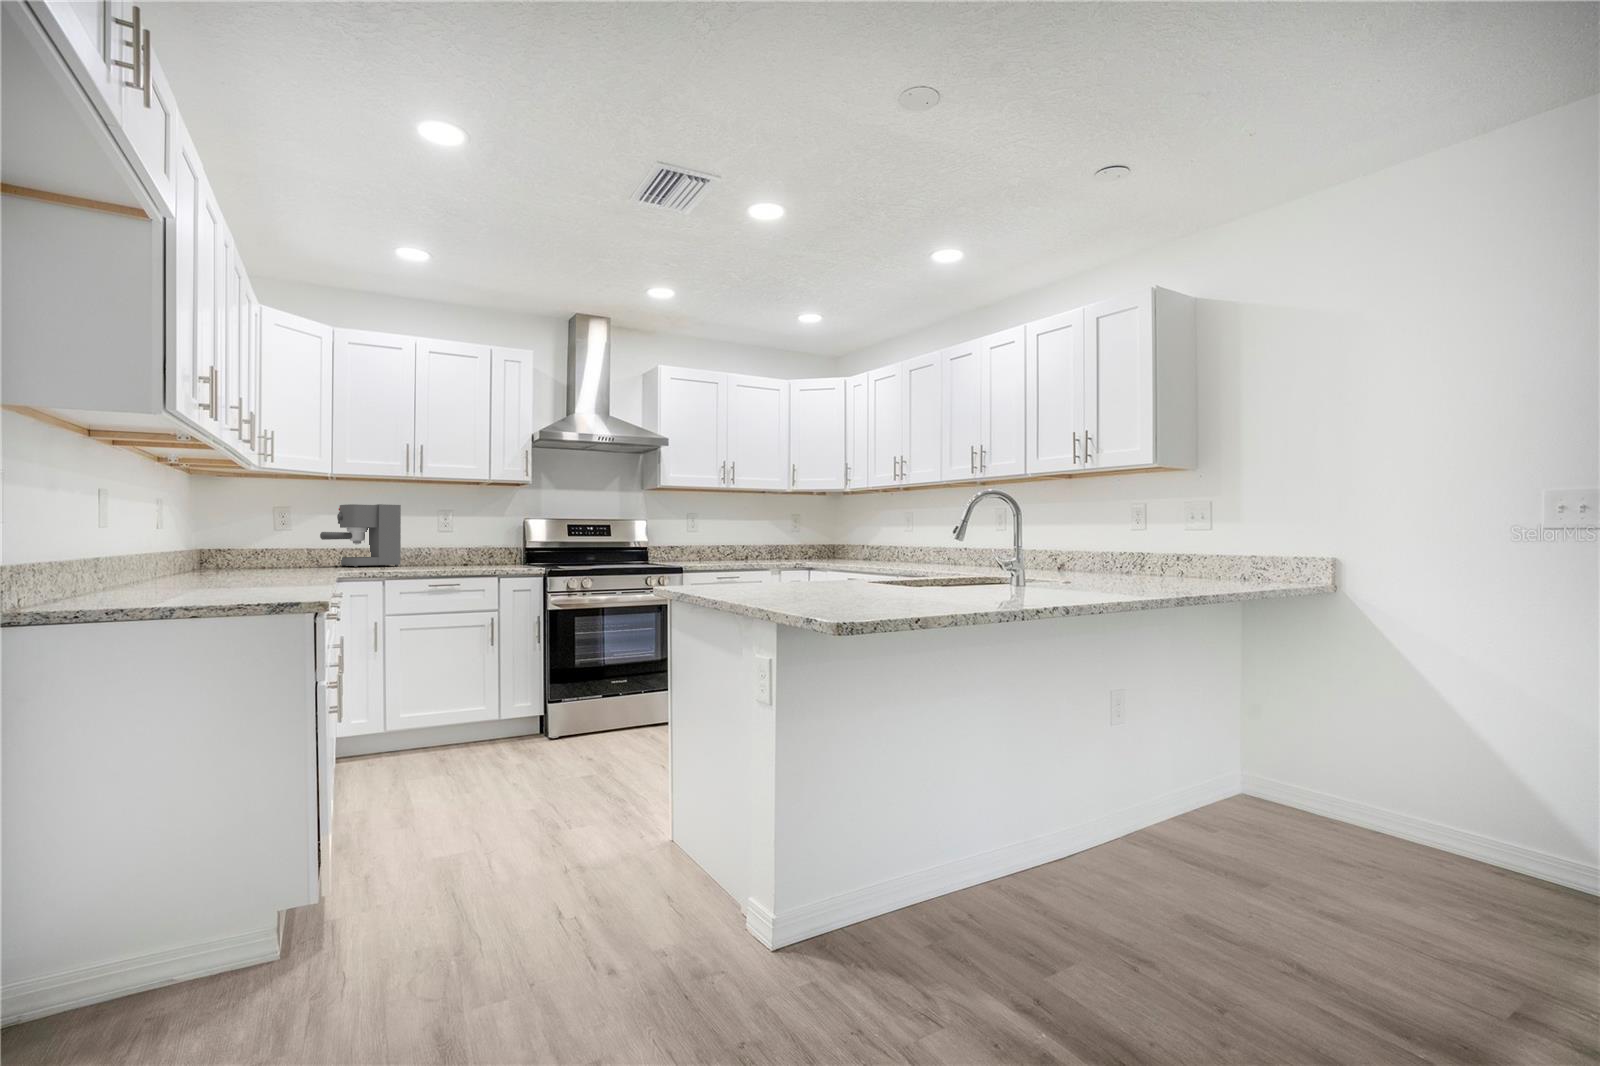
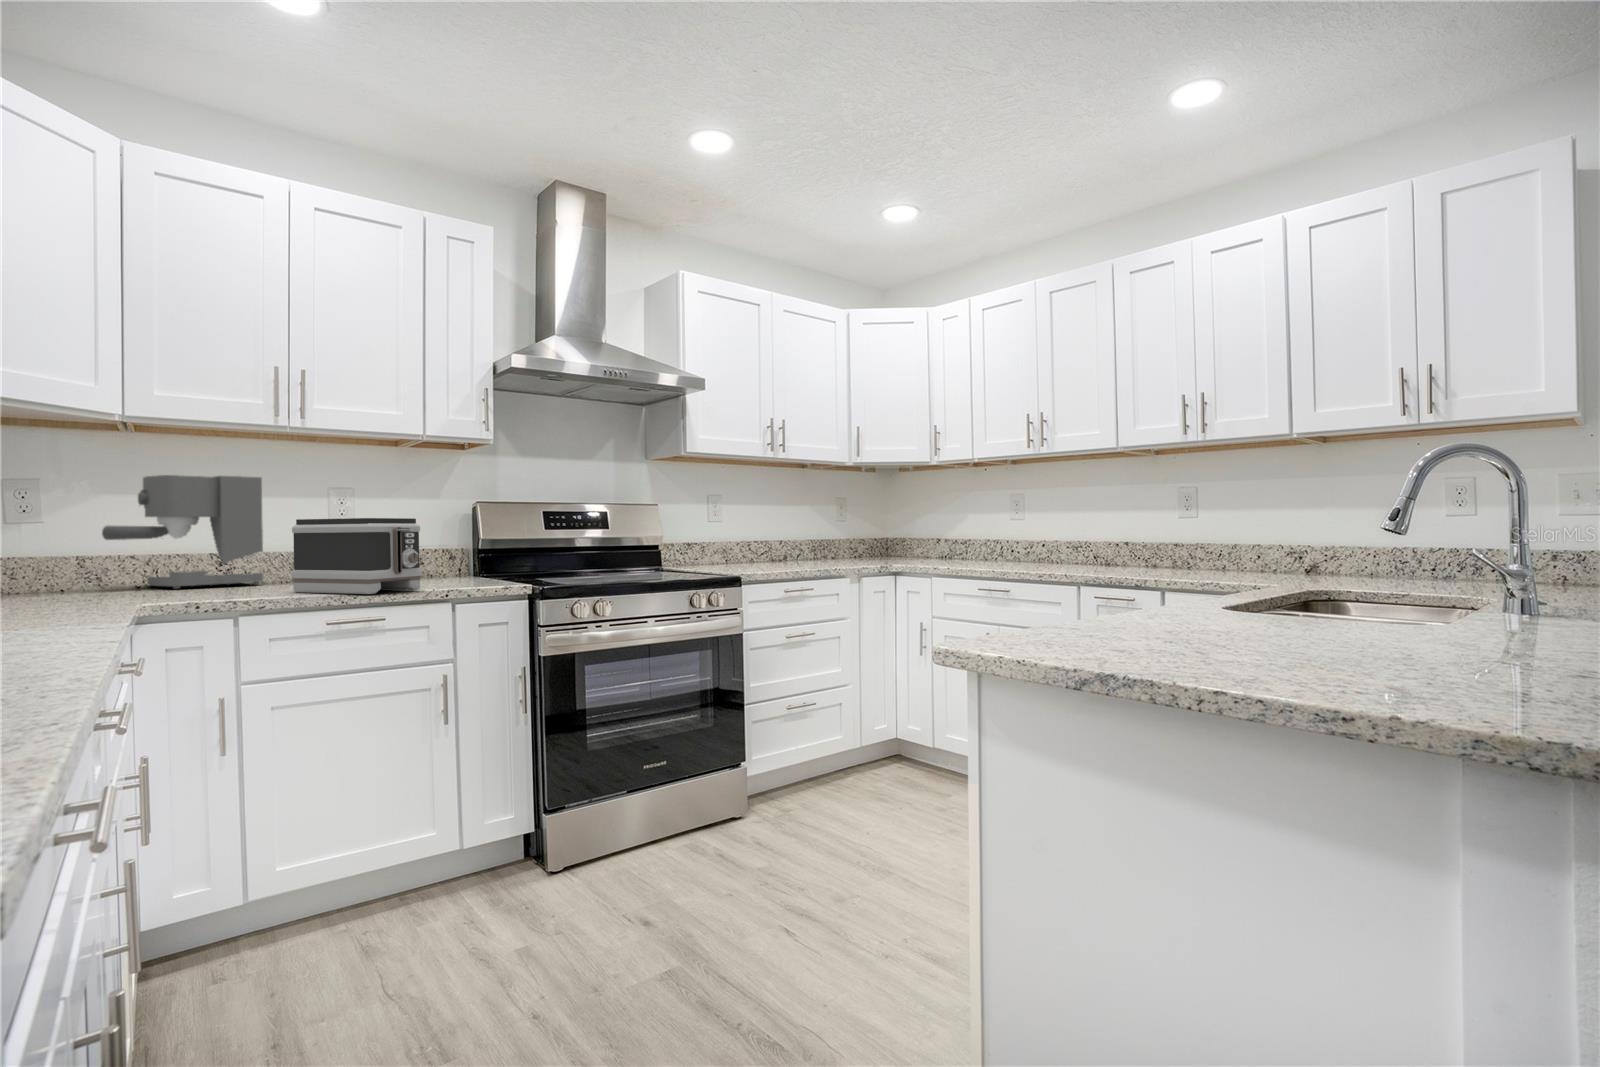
toaster: none [413,529,481,570] -> present [291,518,422,594]

